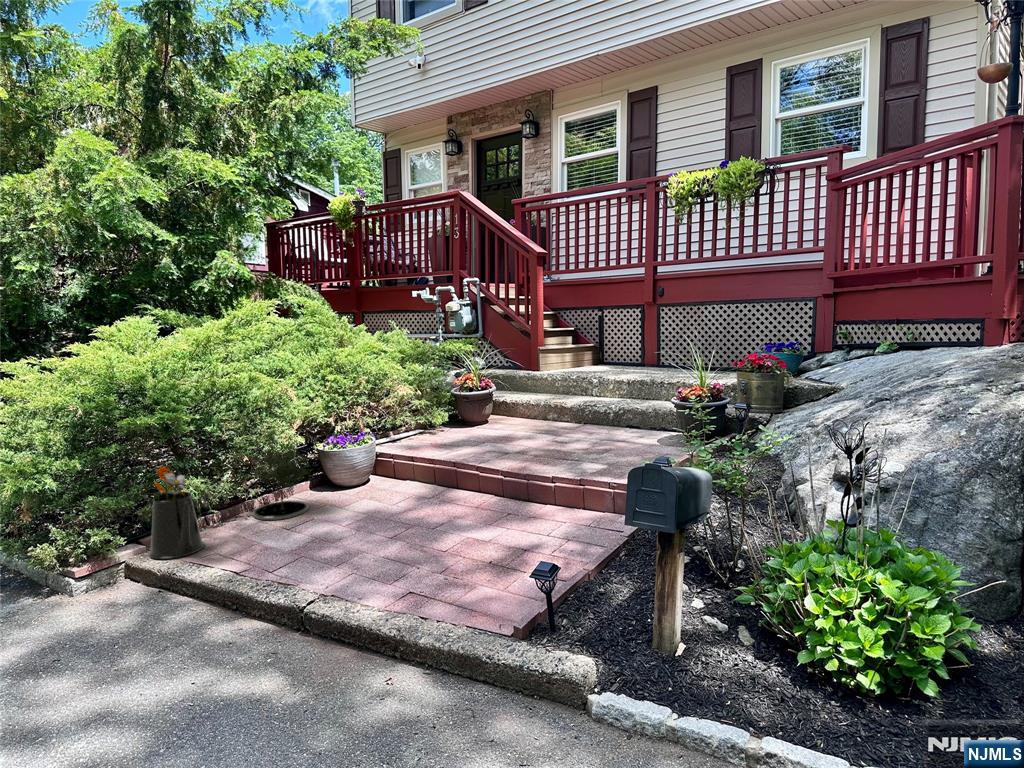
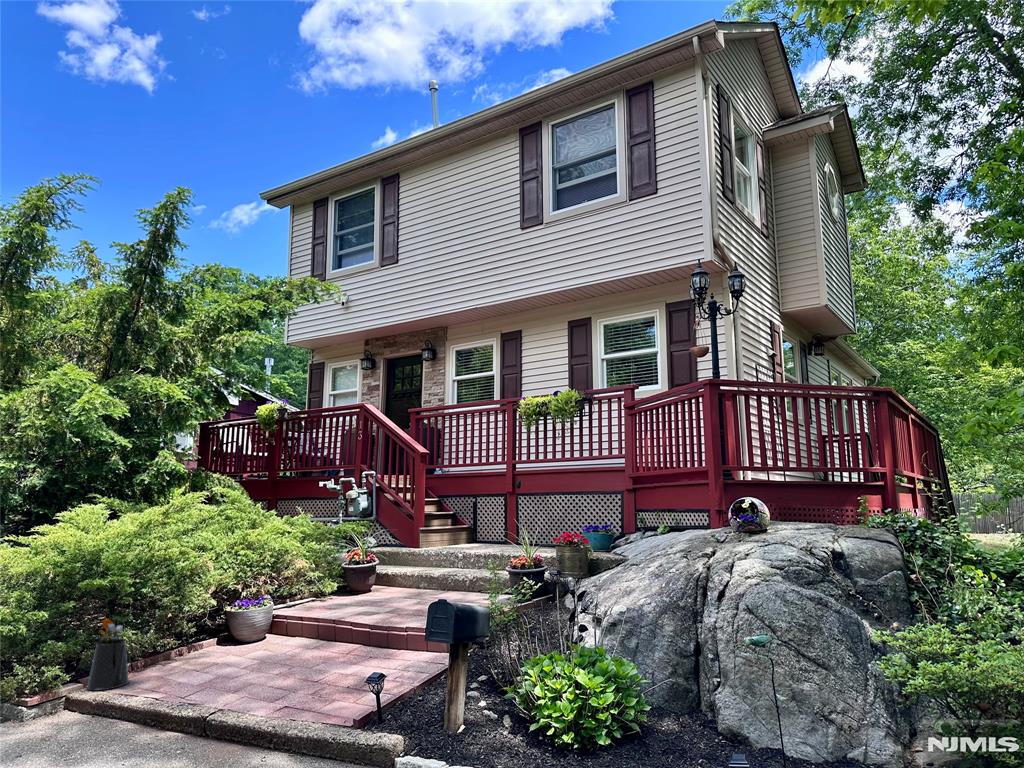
potted tree: present [249,424,309,520] -> none [168,584,221,665]

